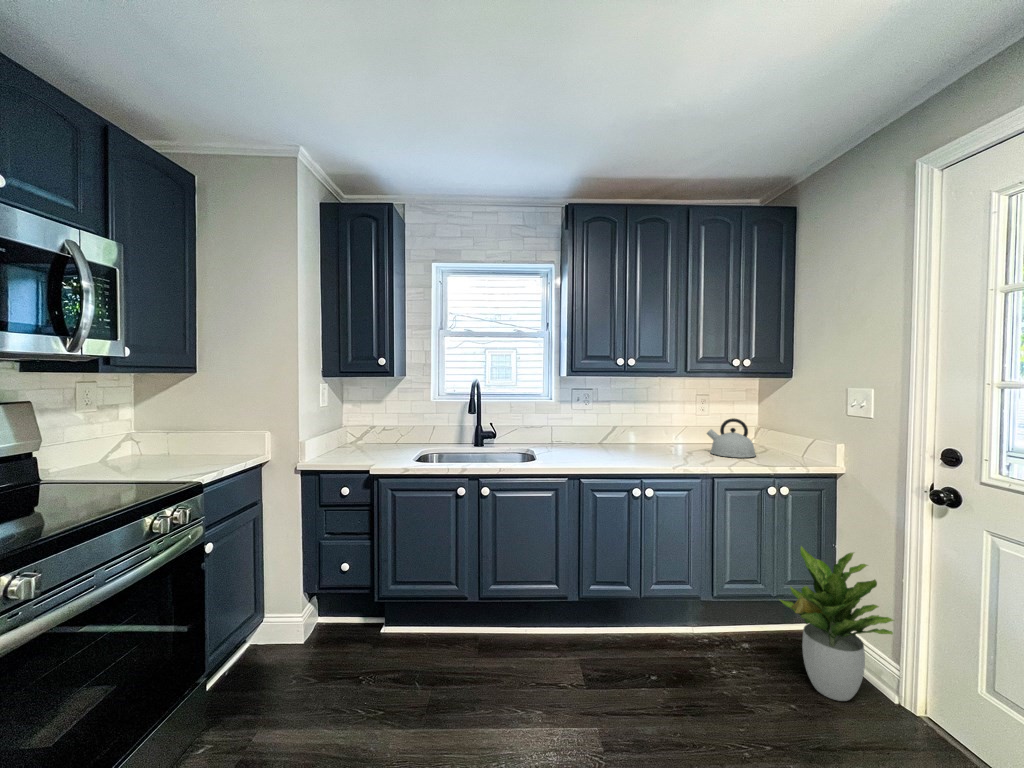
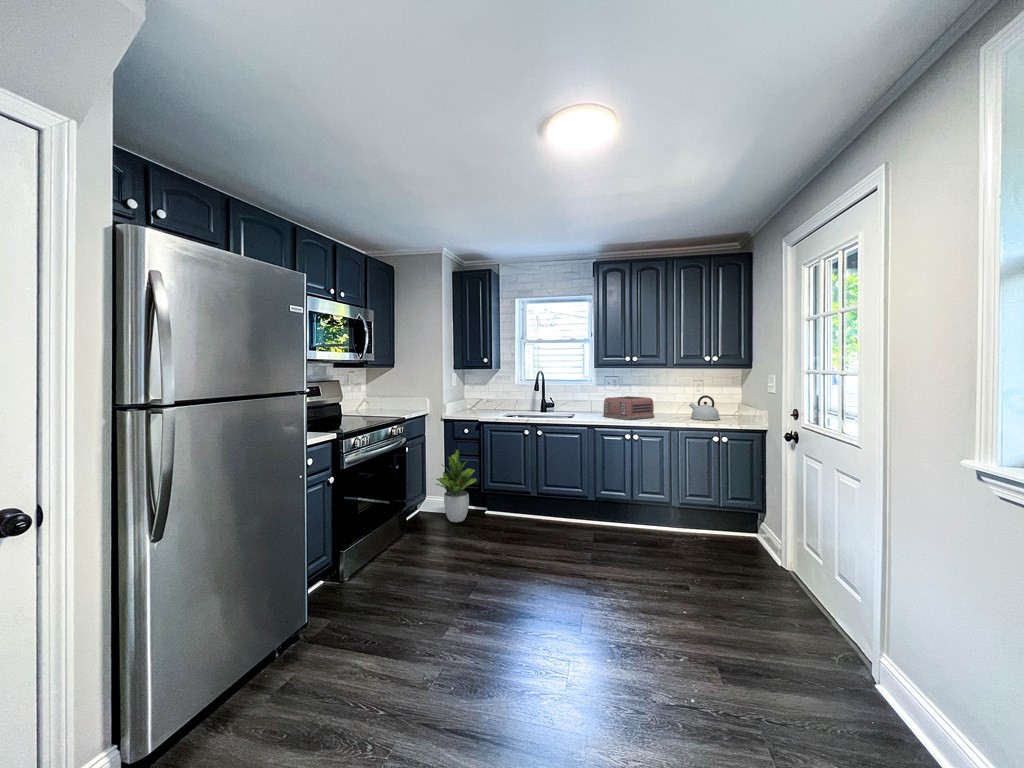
toaster: none [581,420,659,462] -> present [603,396,654,420]
potted plant: present [780,546,894,701] -> present [436,450,476,522]

